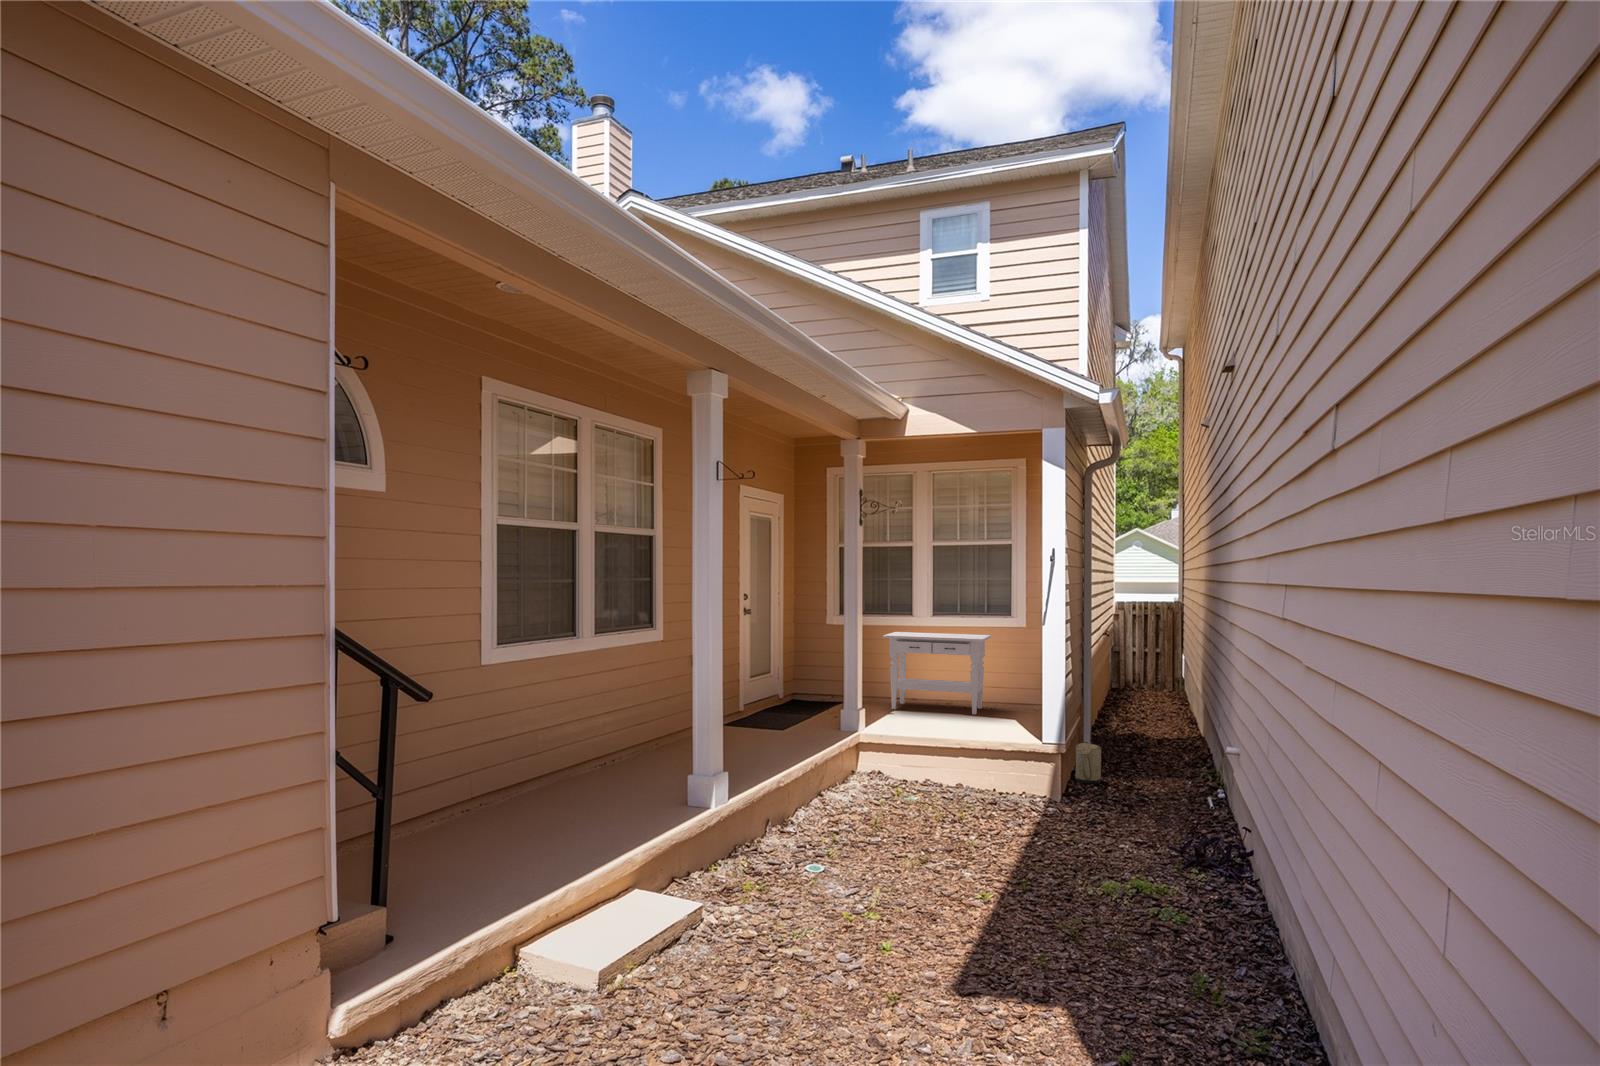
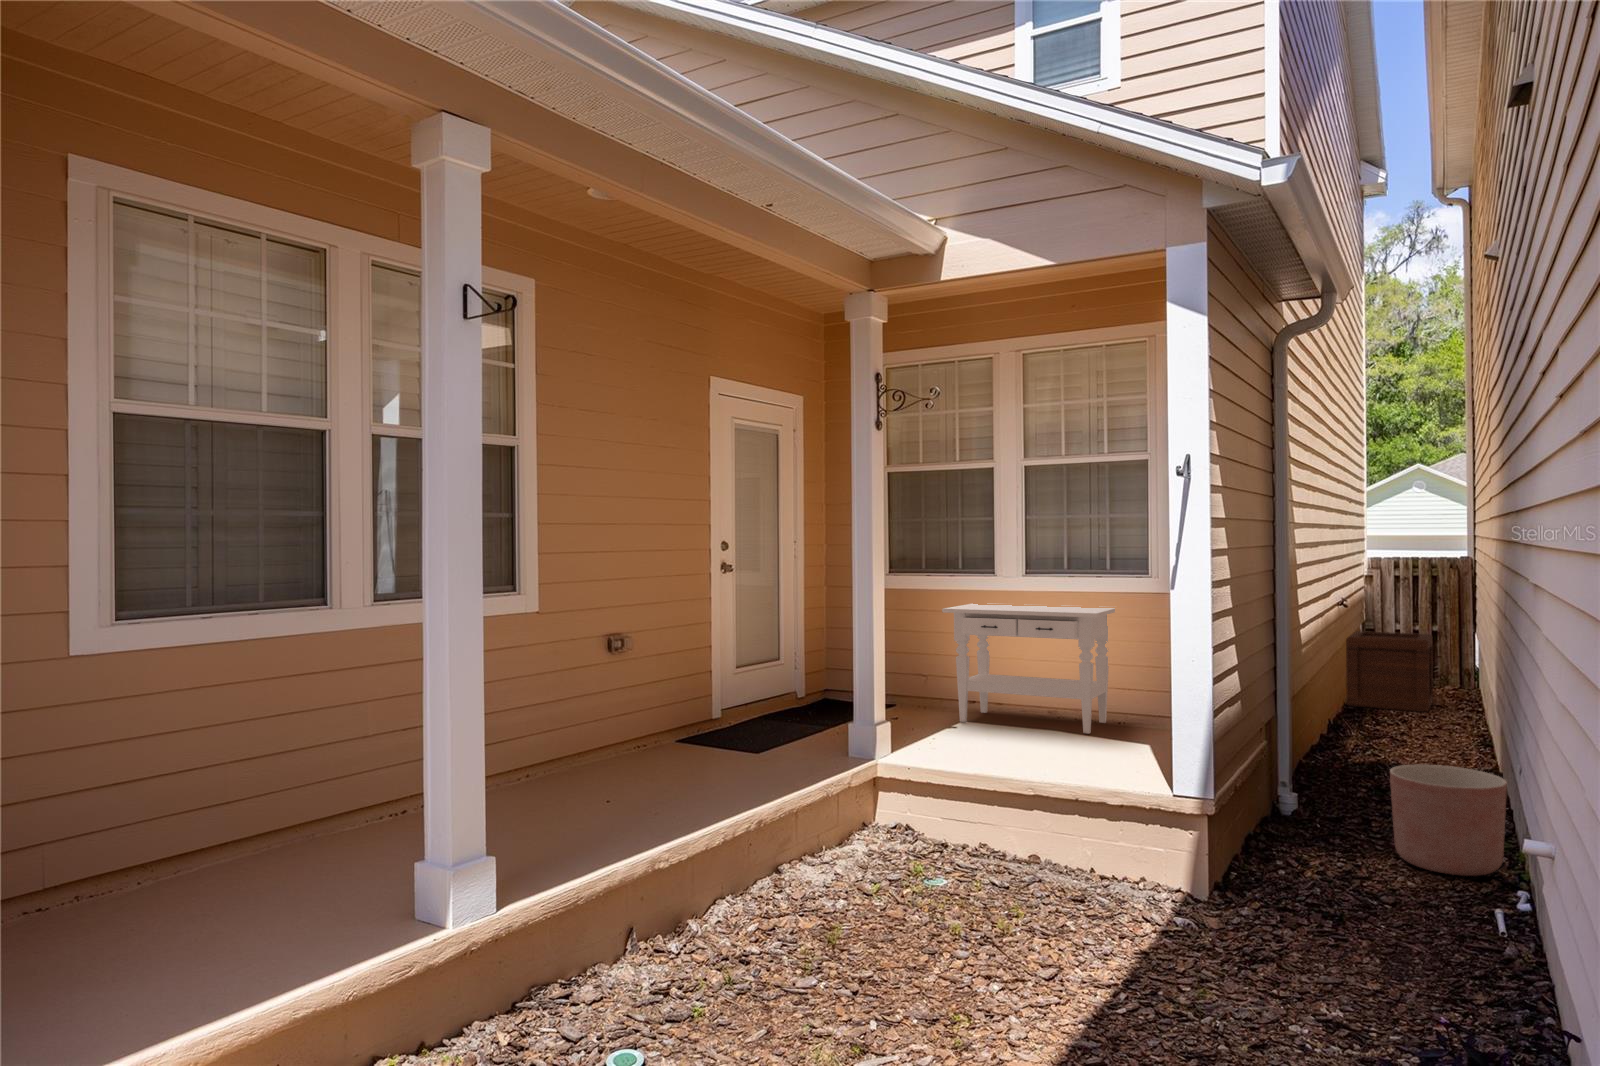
wooden crate: none [1107,652,1159,705] -> present [1346,631,1433,712]
planter: none [1151,727,1211,786] -> present [1390,765,1507,876]
watering can: present [1075,733,1102,784] -> none [1247,772,1294,862]

